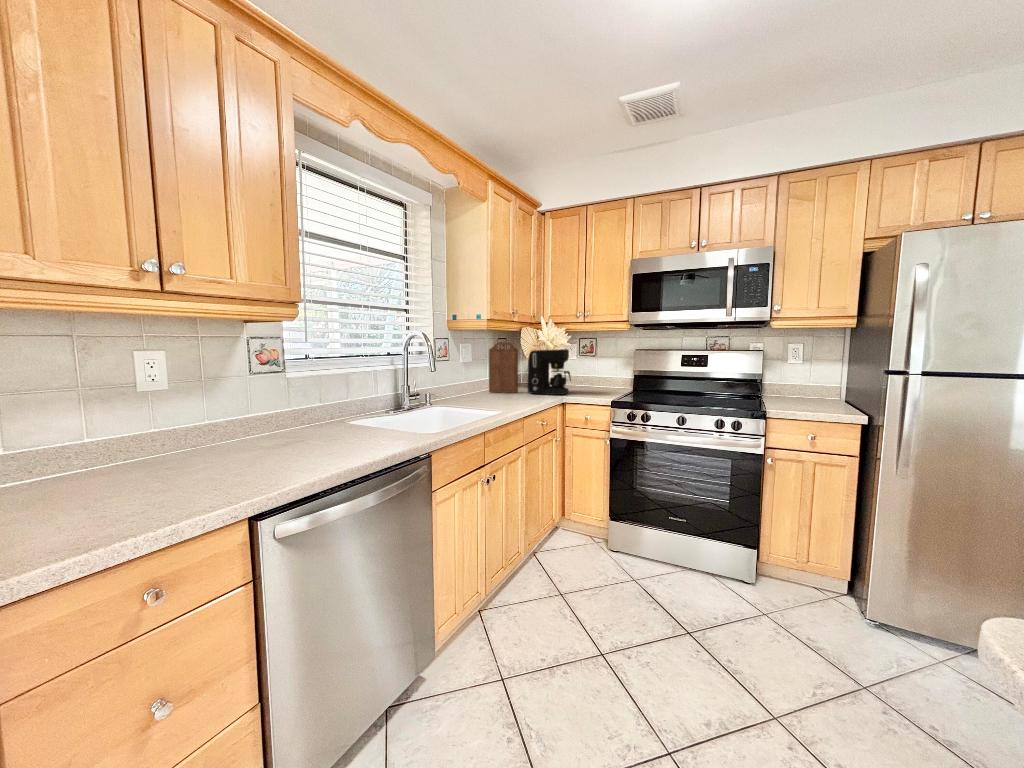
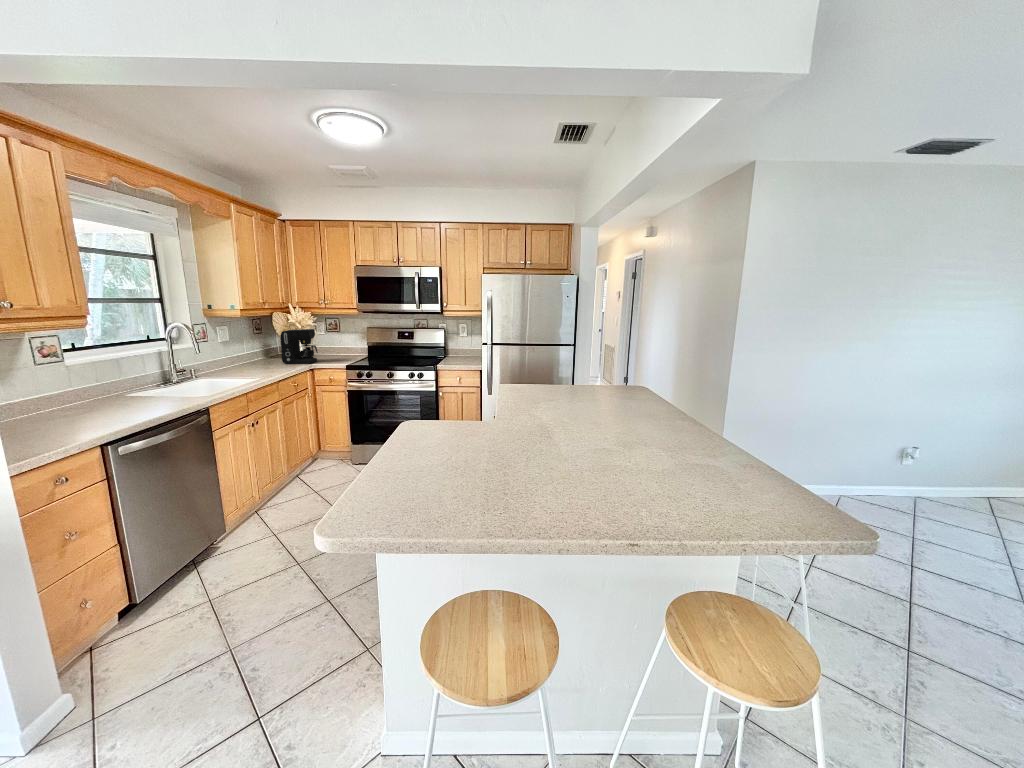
cutting board: present [489,342,518,393] -> none [244,324,274,365]

